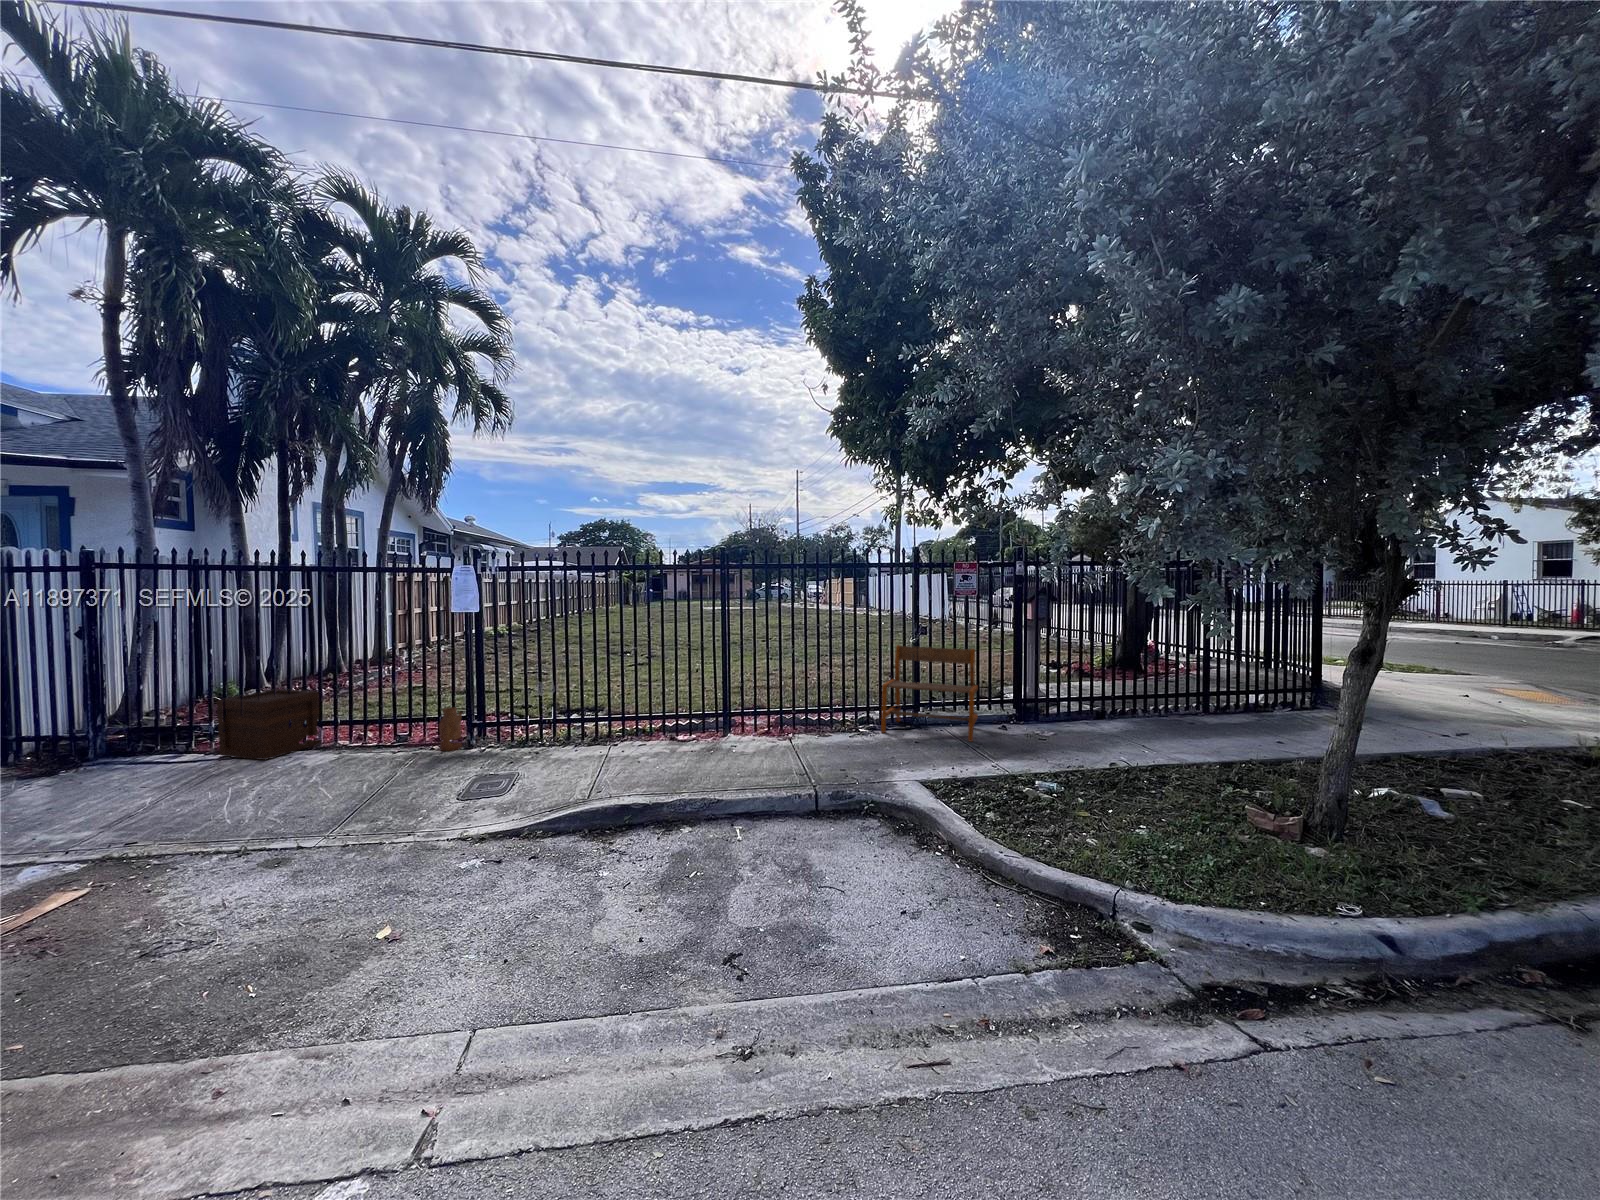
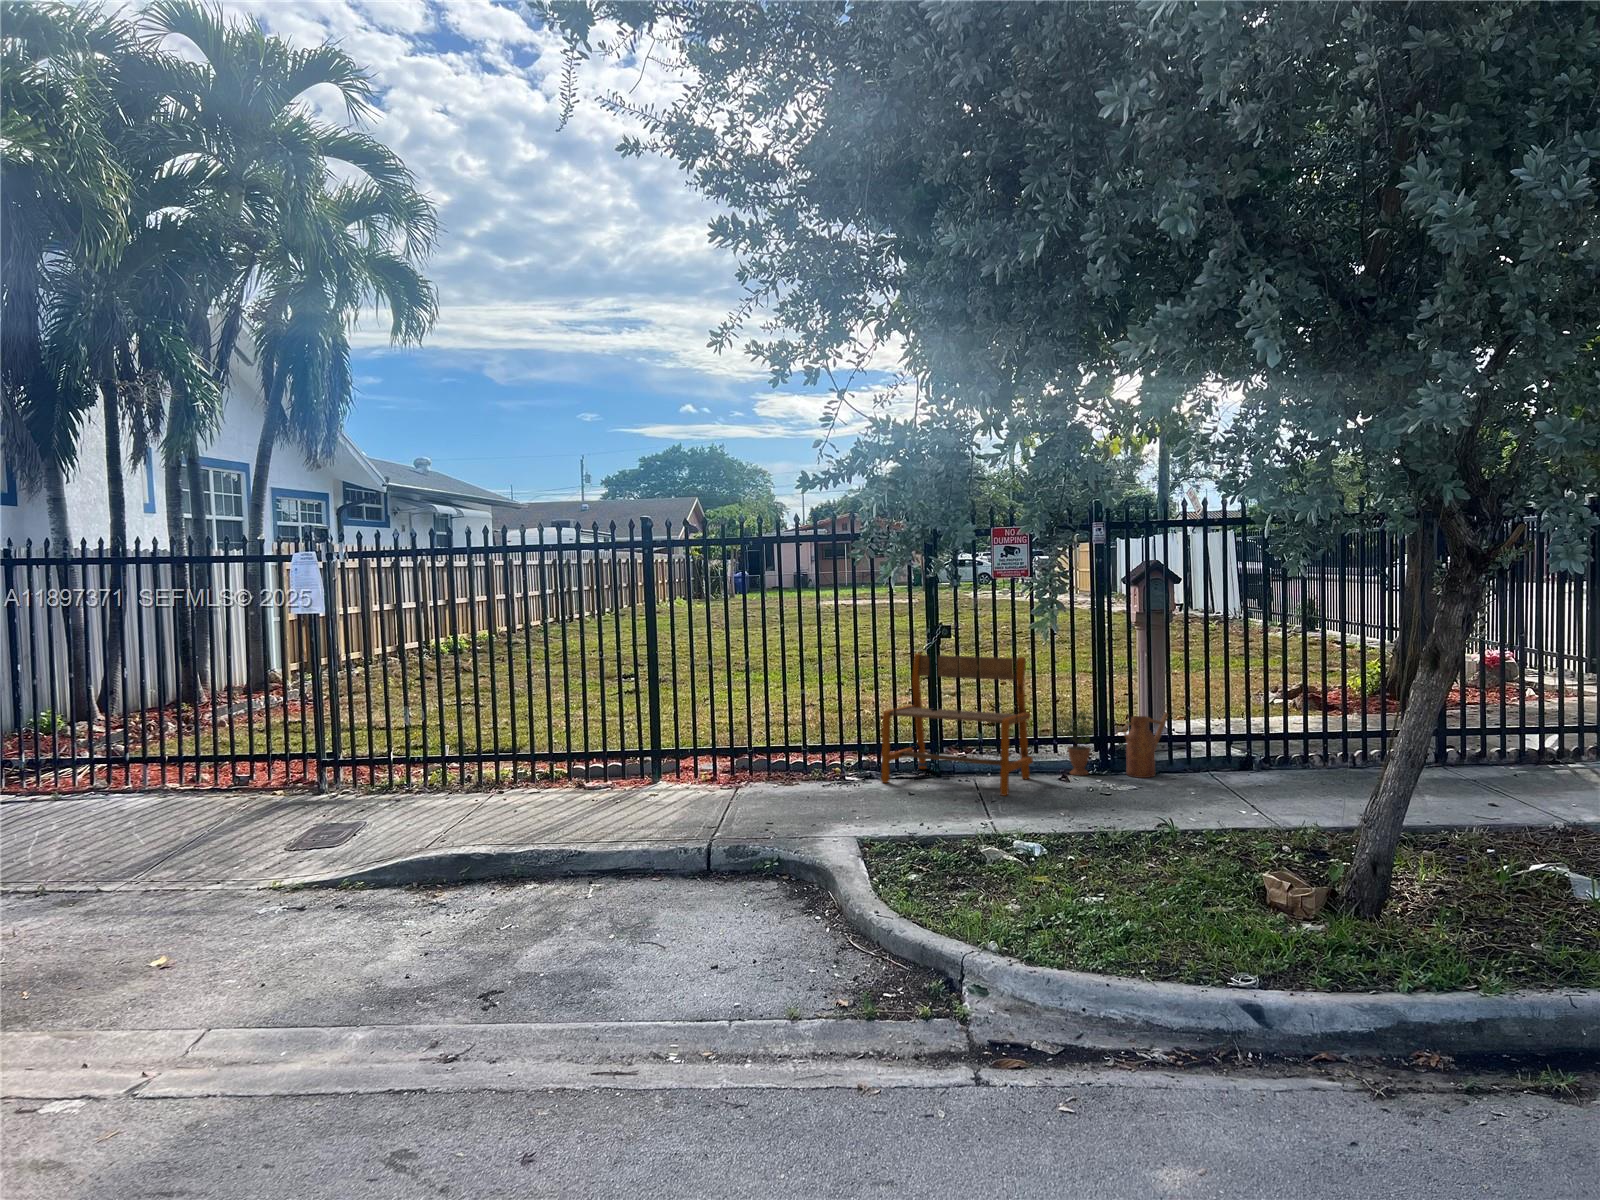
potted plant: none [991,681,1011,725] -> present [1064,712,1093,776]
wooden crate: present [216,689,321,760] -> none [29,715,151,803]
watering can: present [439,707,462,751] -> present [1124,713,1168,778]

